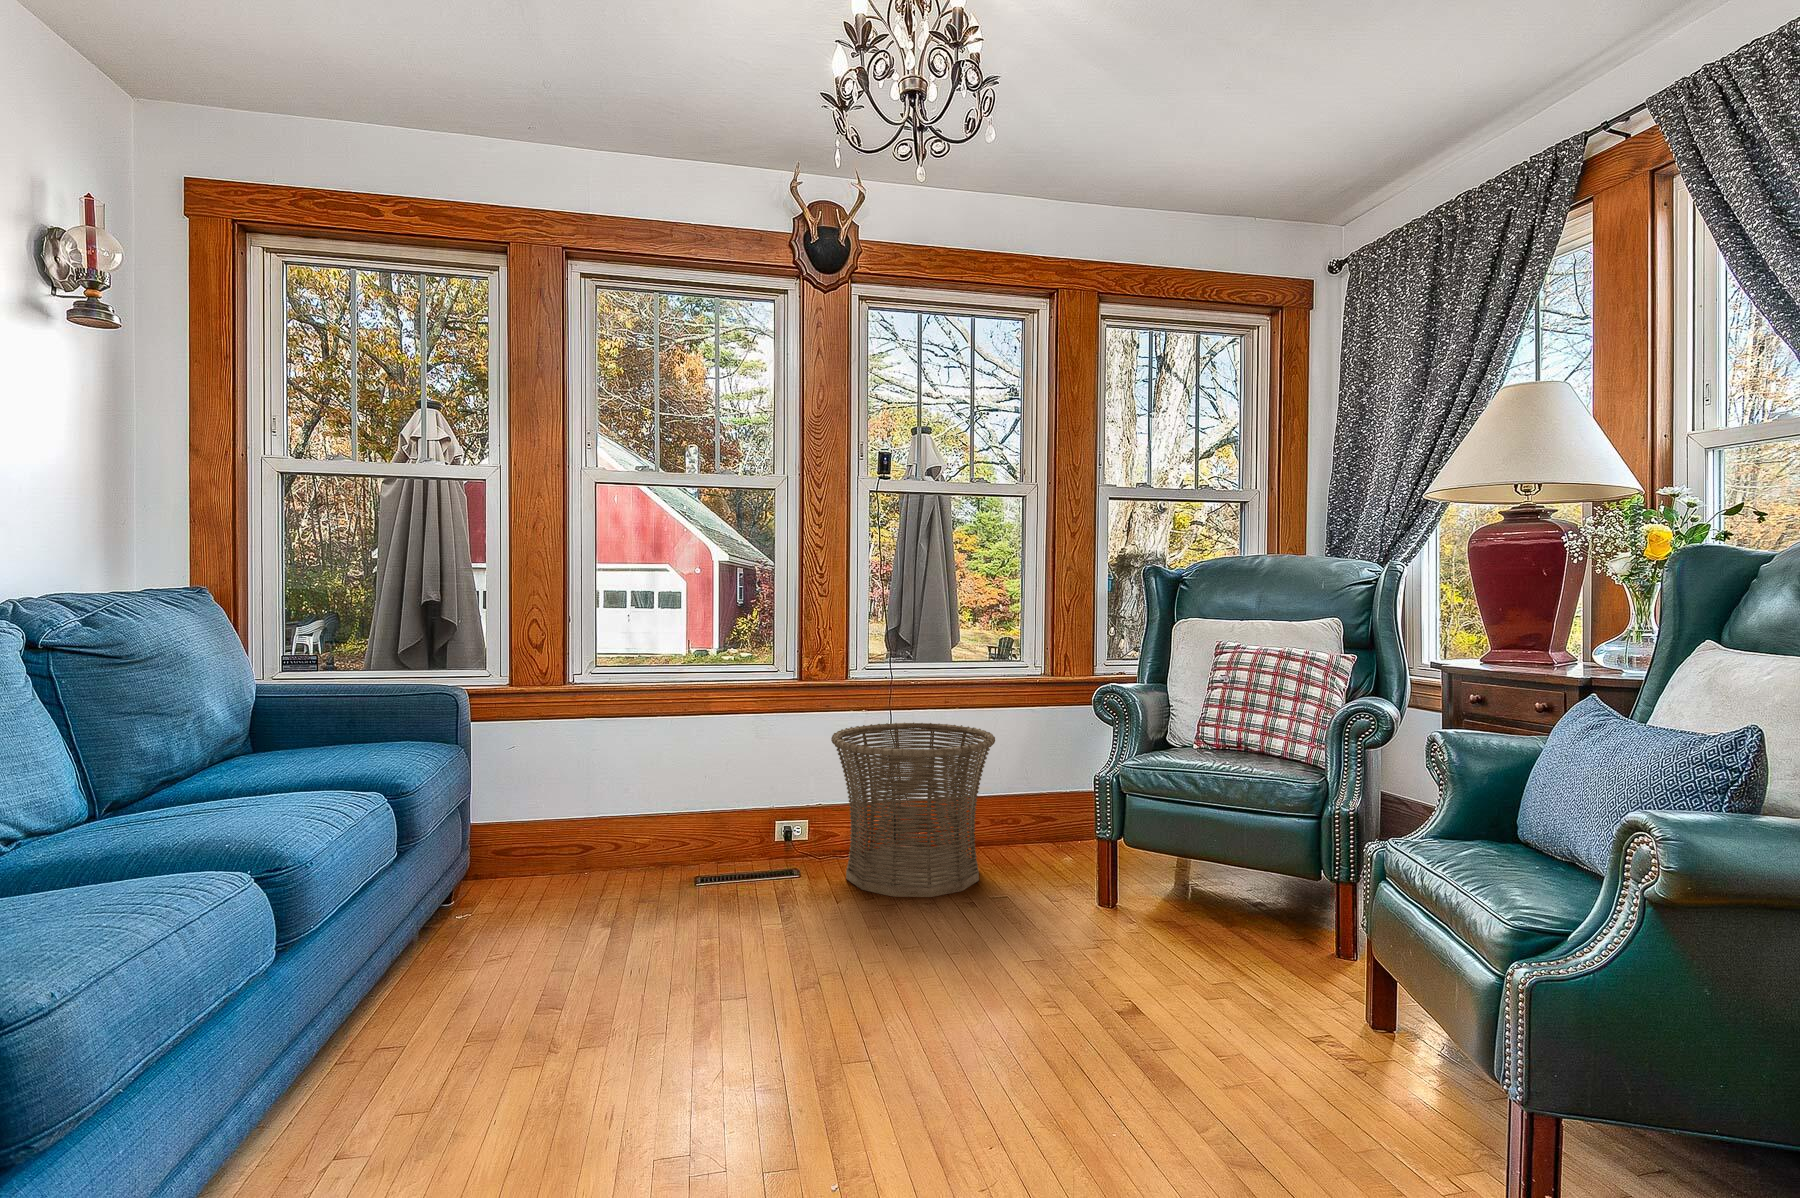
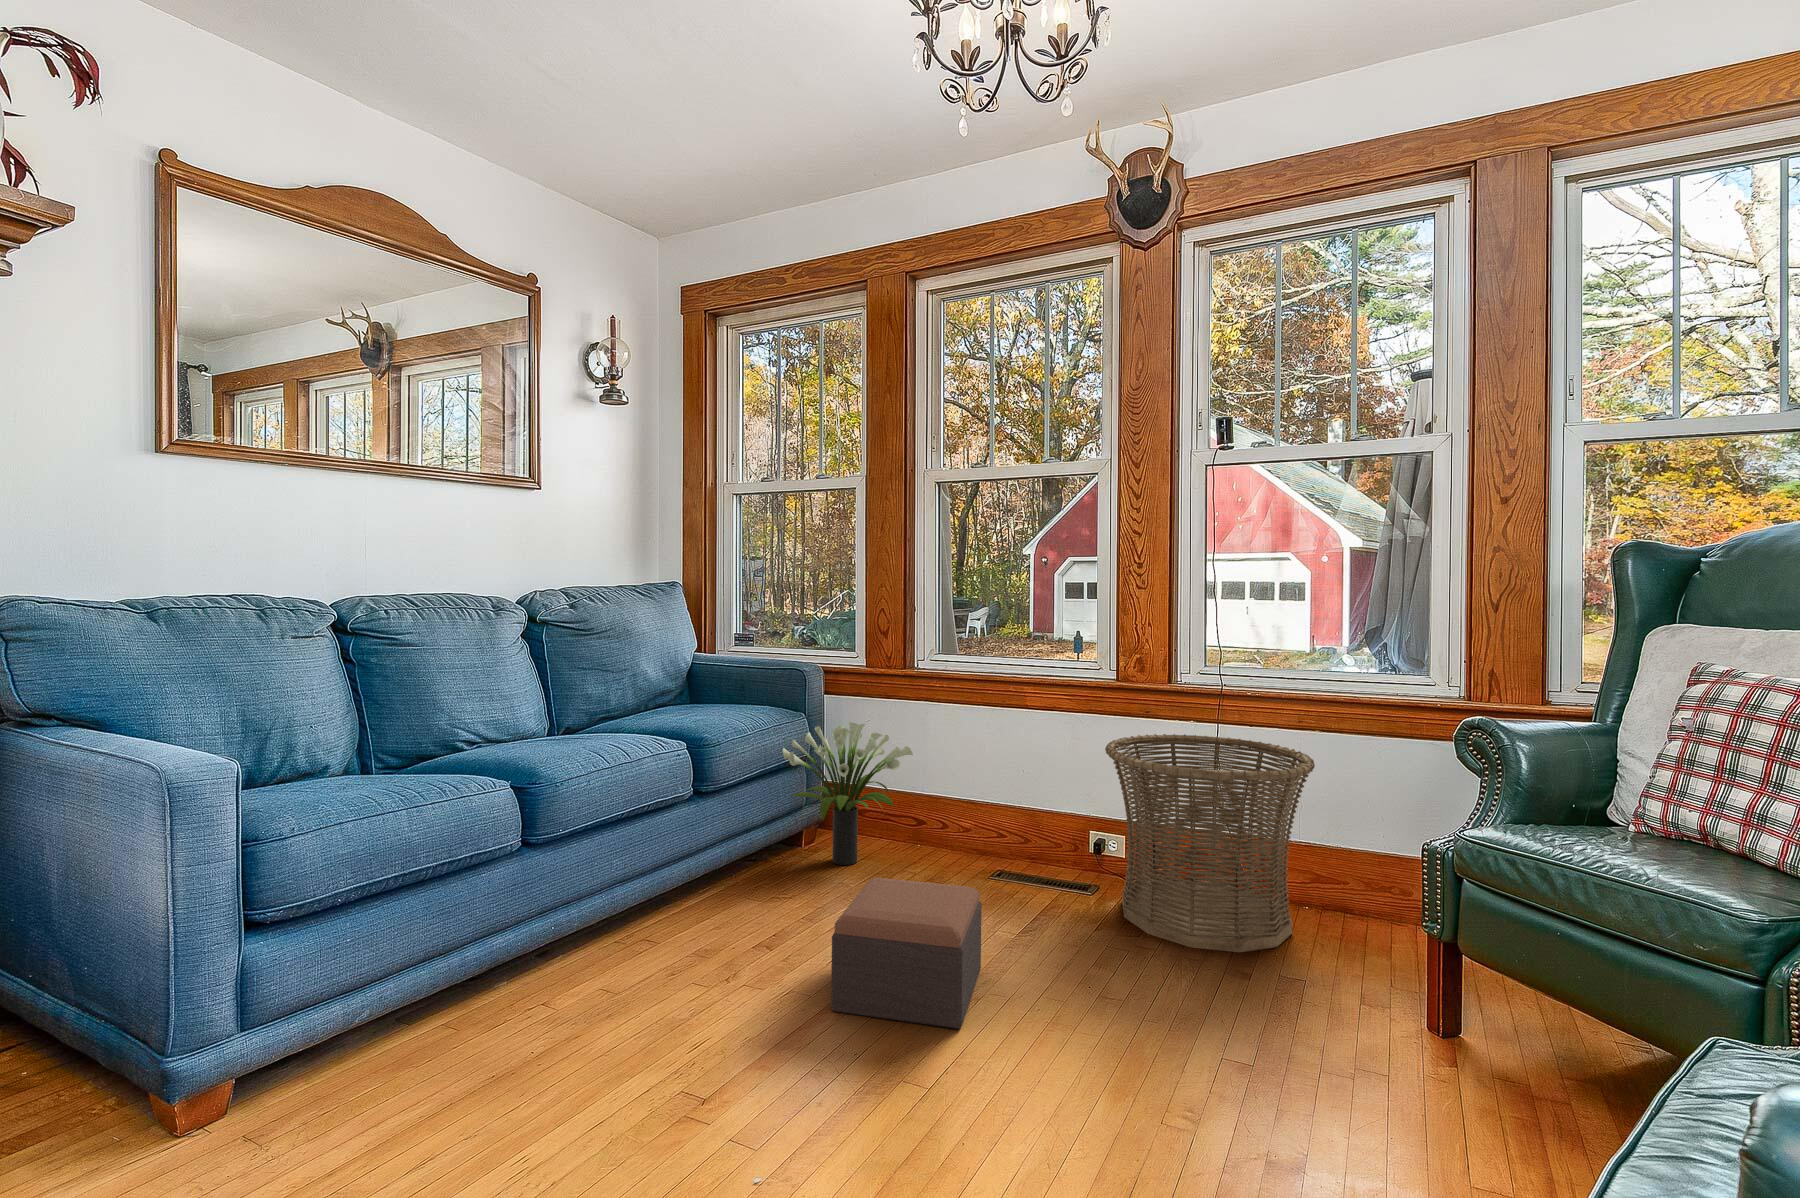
potted plant: none [468,753,629,917] -> present [783,722,913,865]
footstool: none [705,885,858,1032] -> present [831,878,982,1029]

